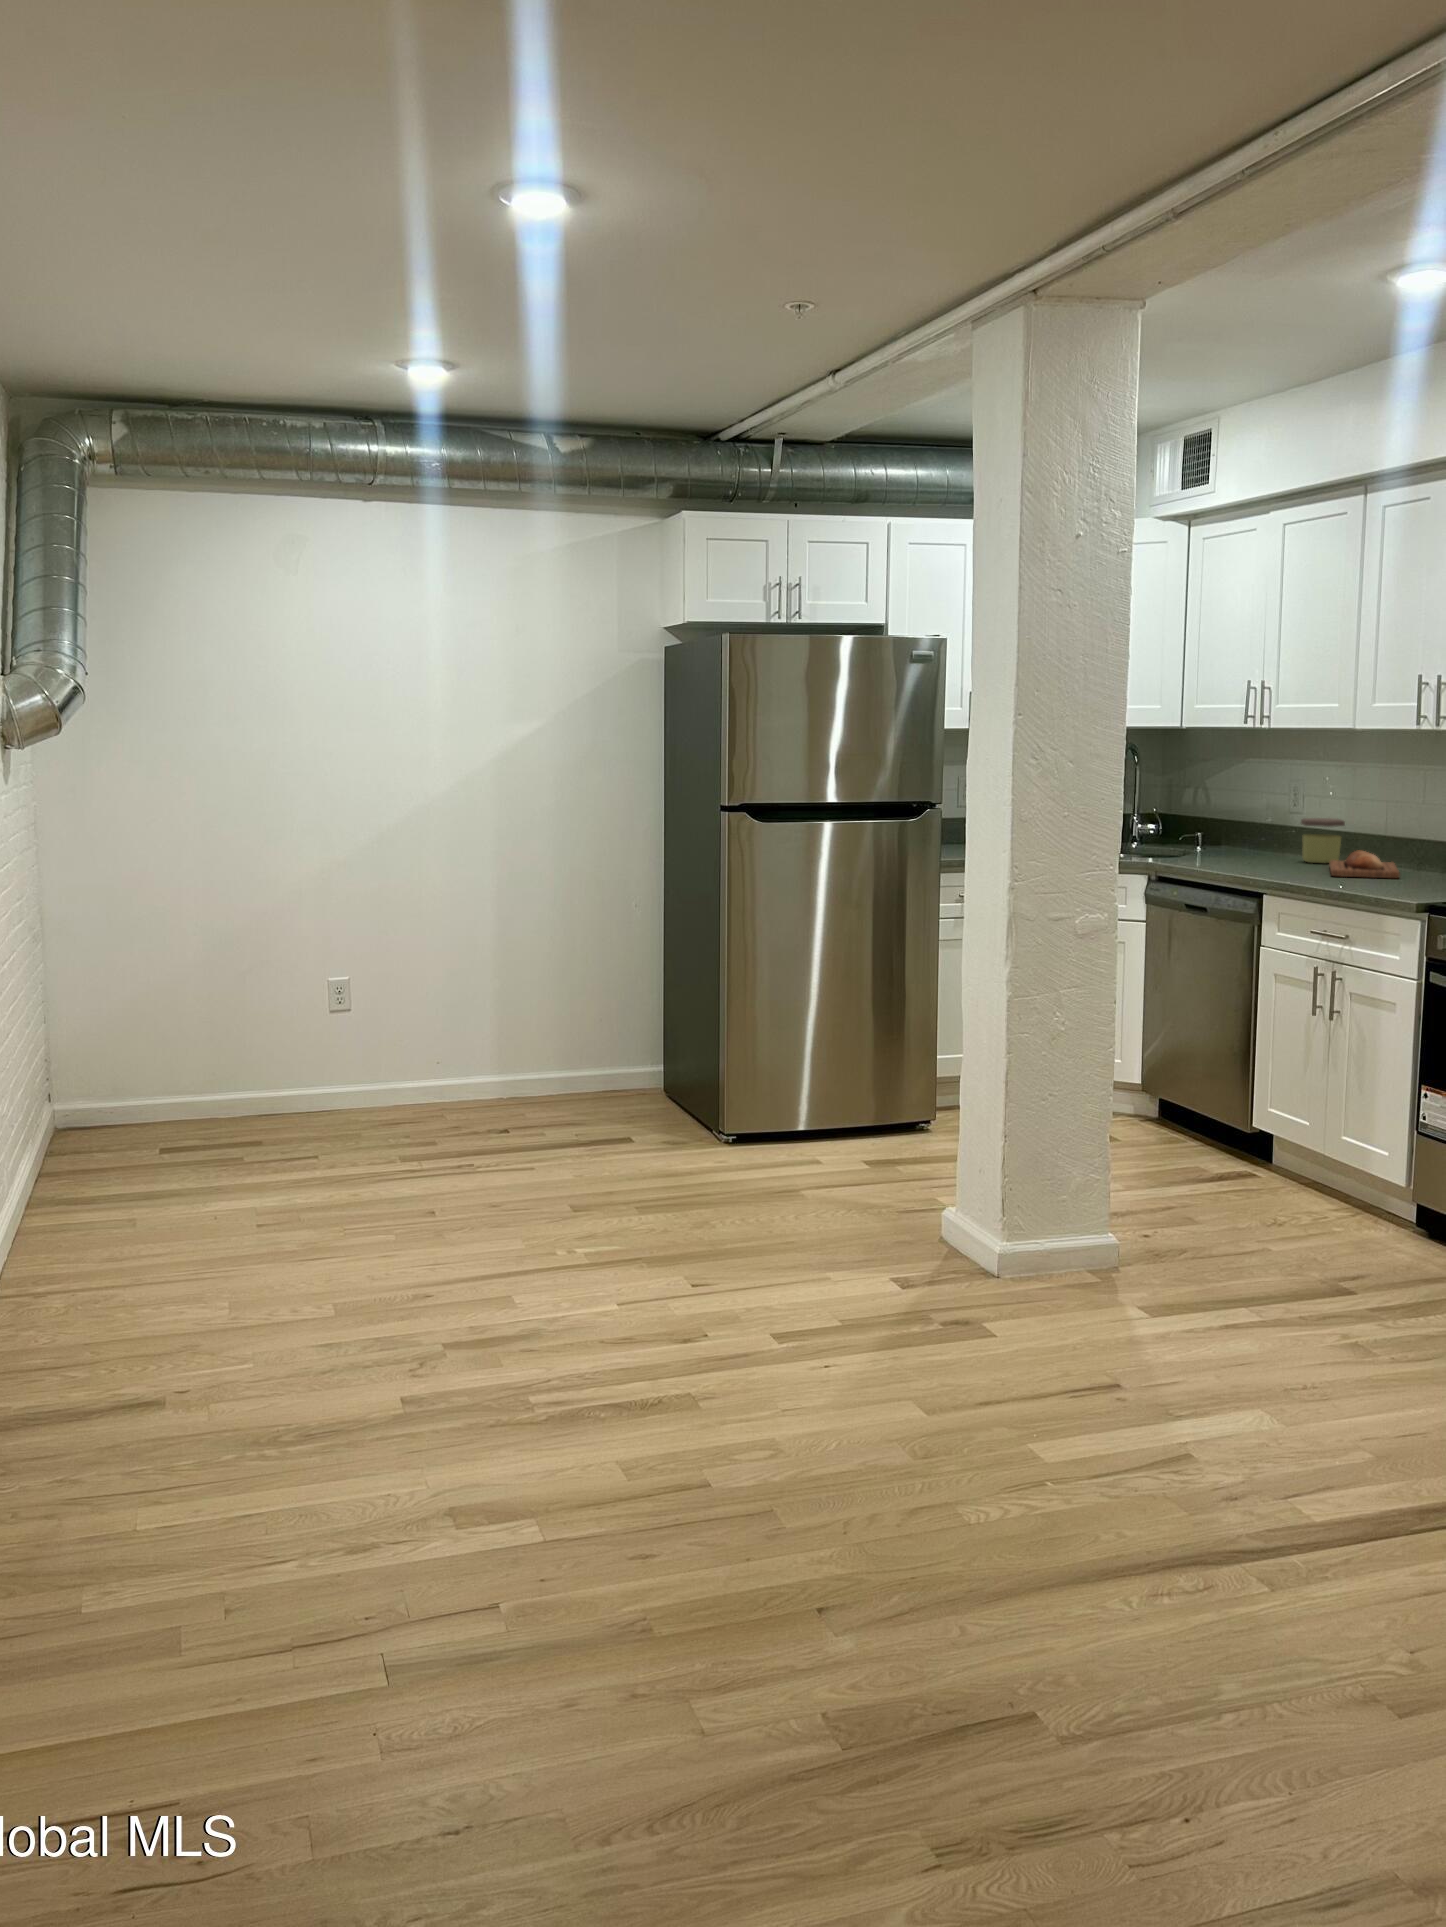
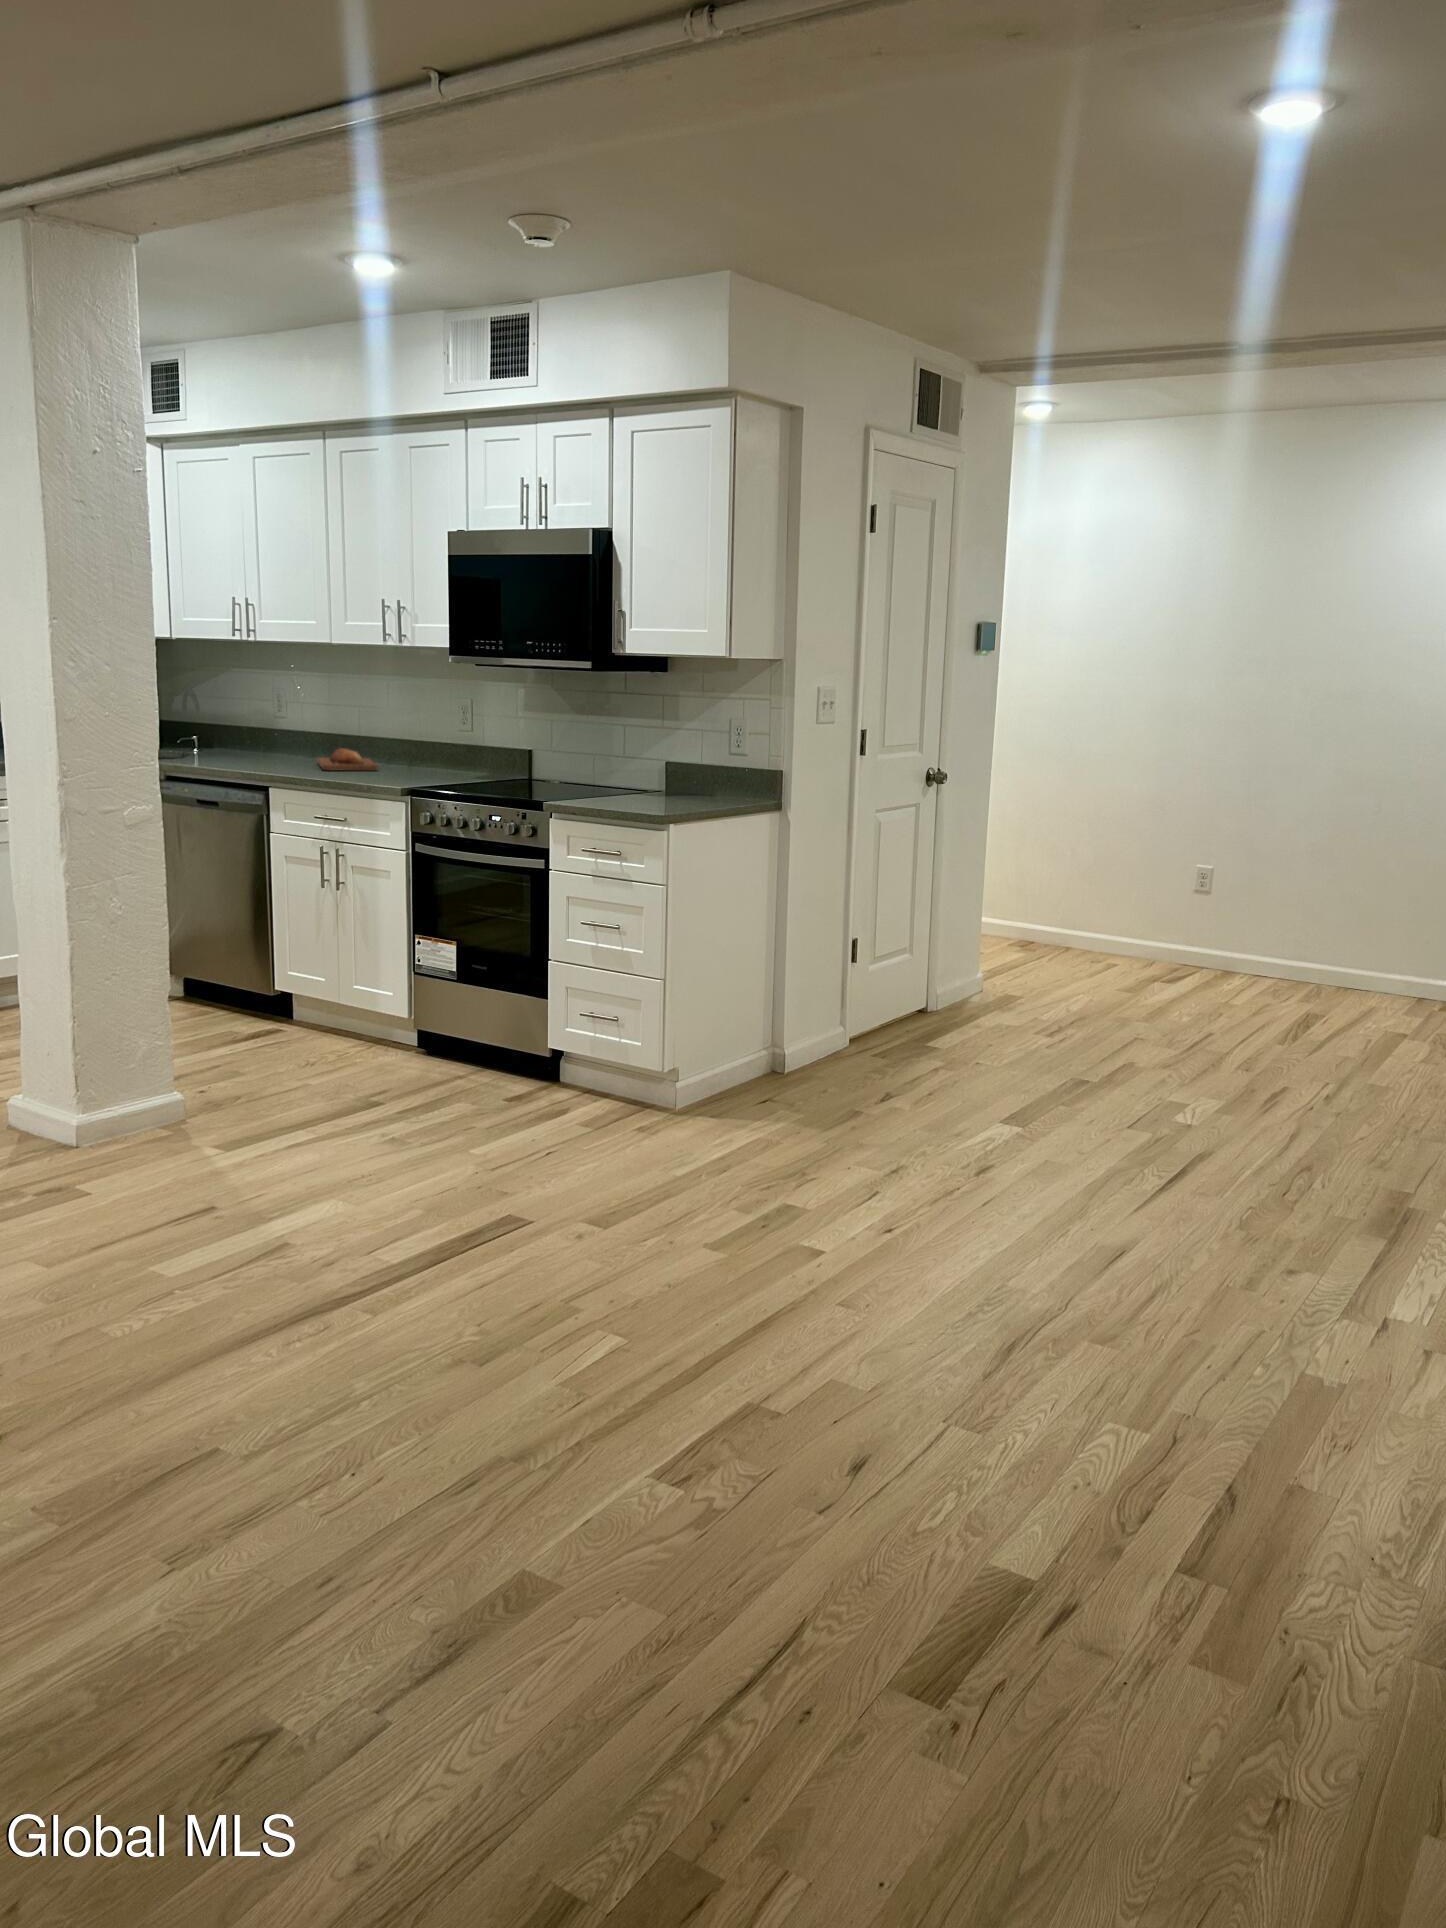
jar: present [1301,818,1345,863] -> none [288,721,326,761]

